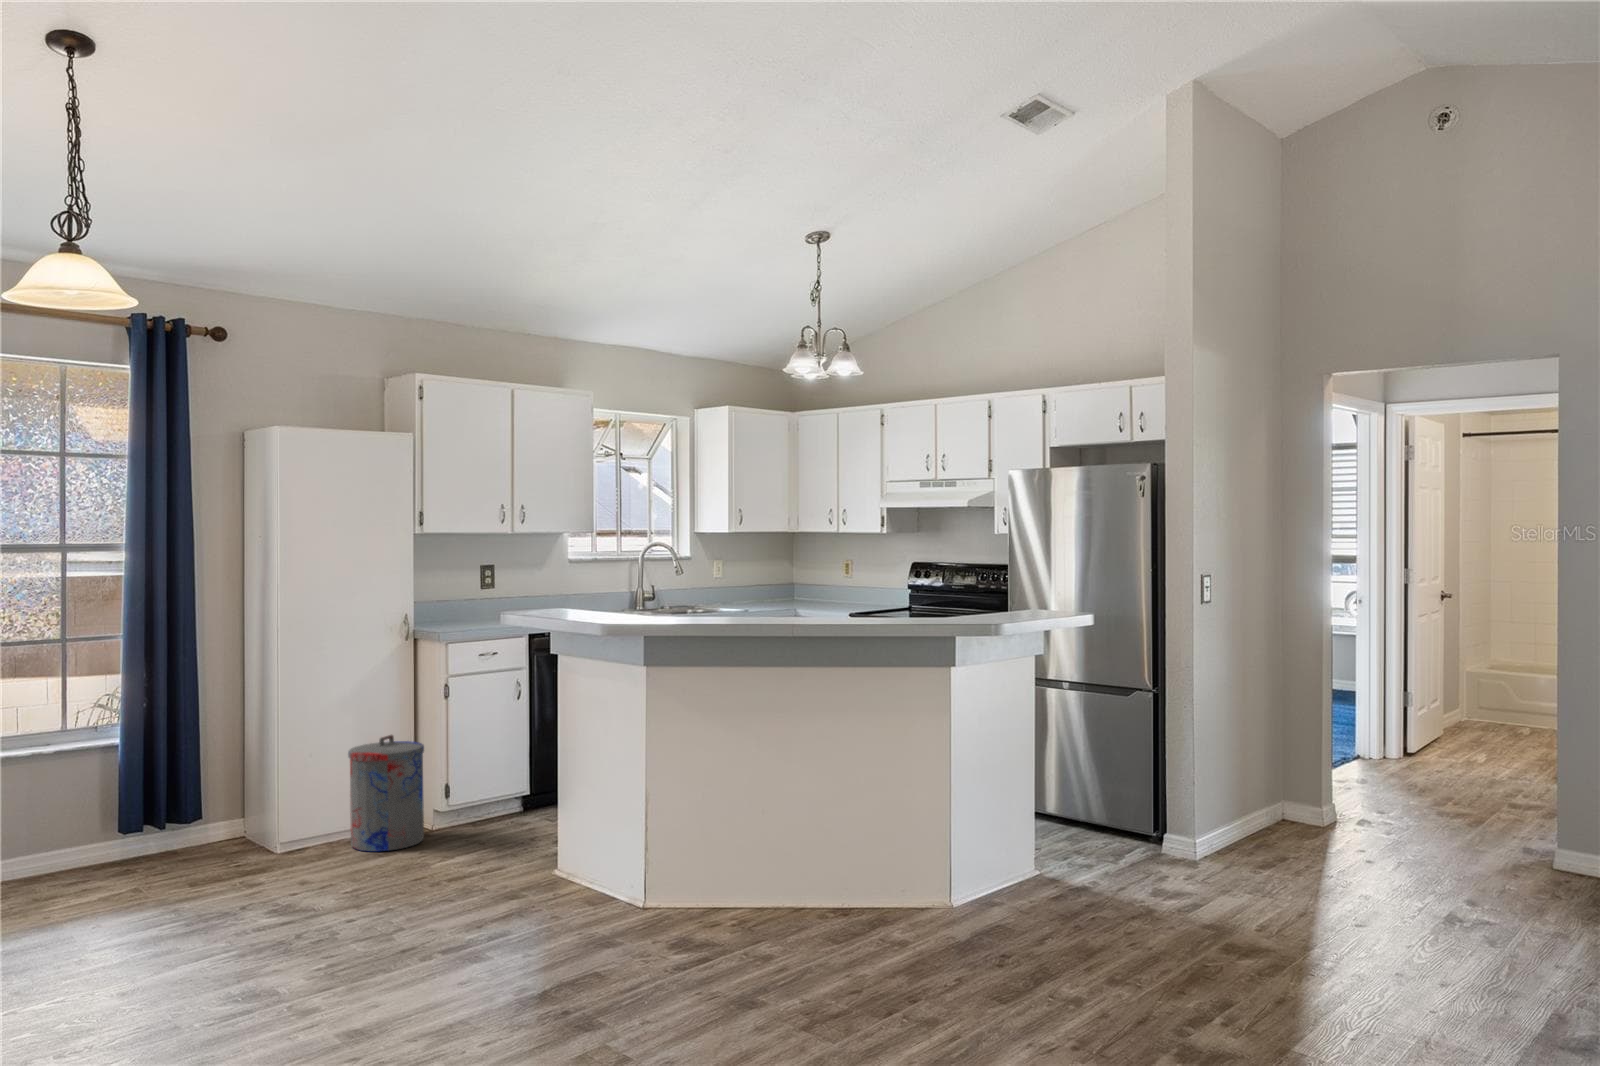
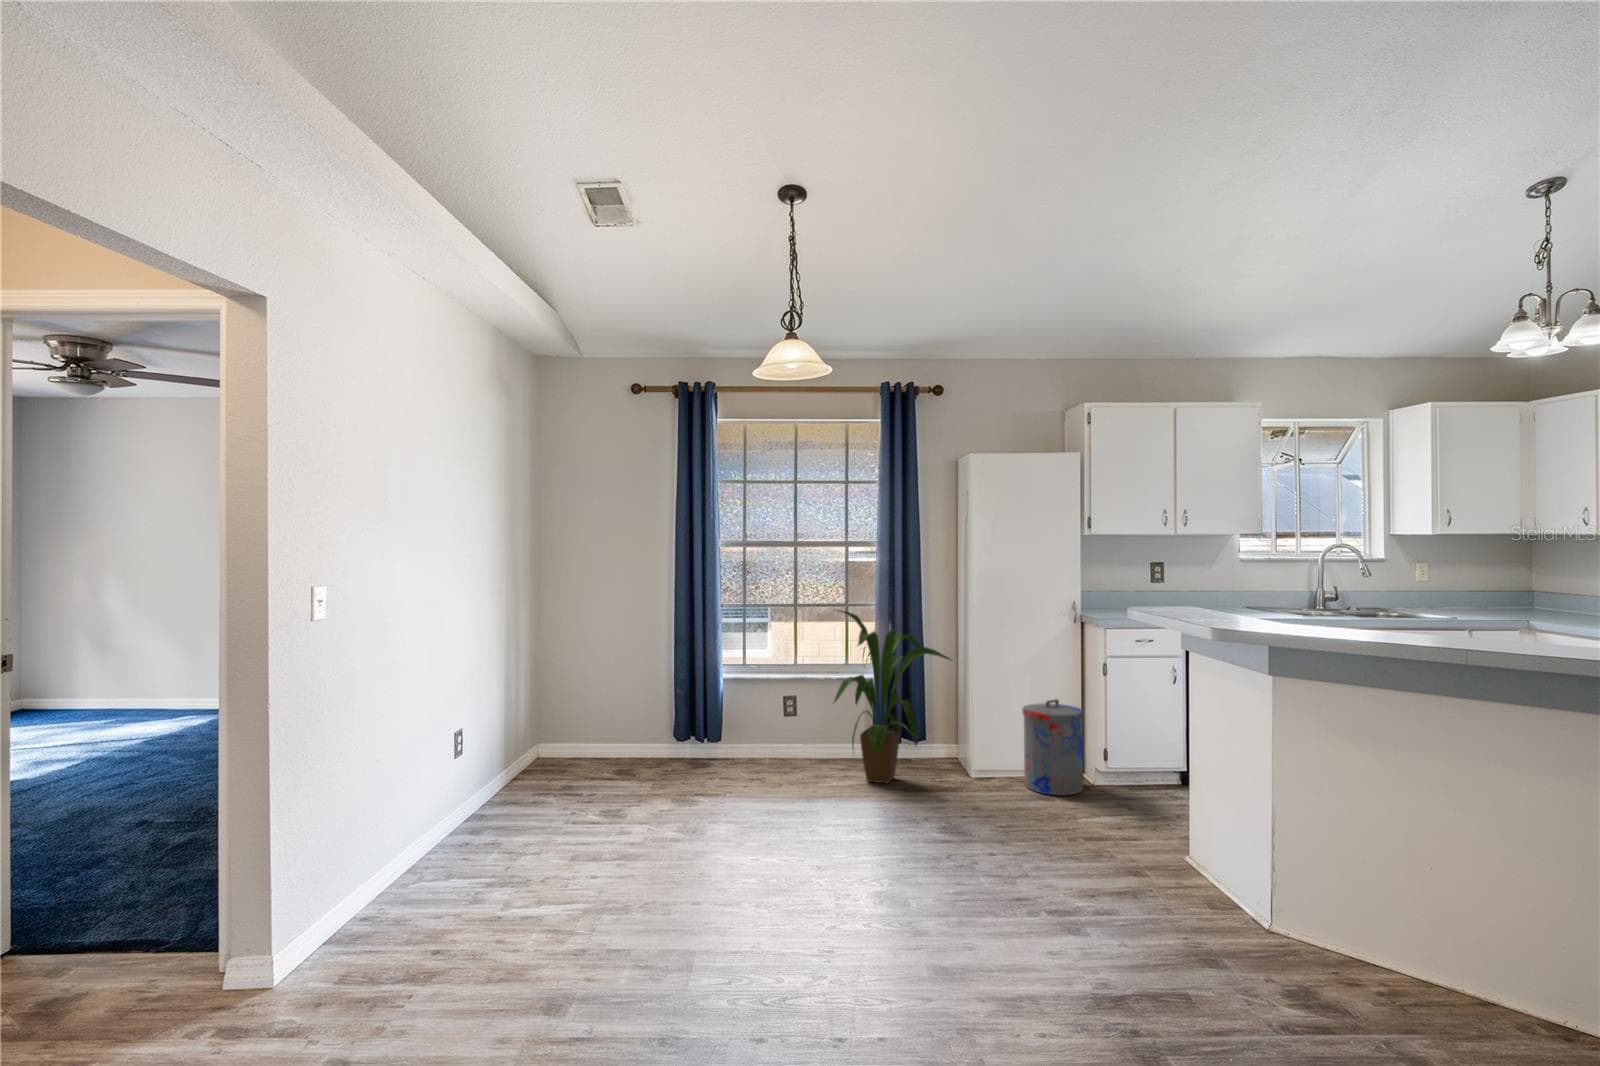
house plant: none [65,645,258,889] -> present [835,610,951,783]

